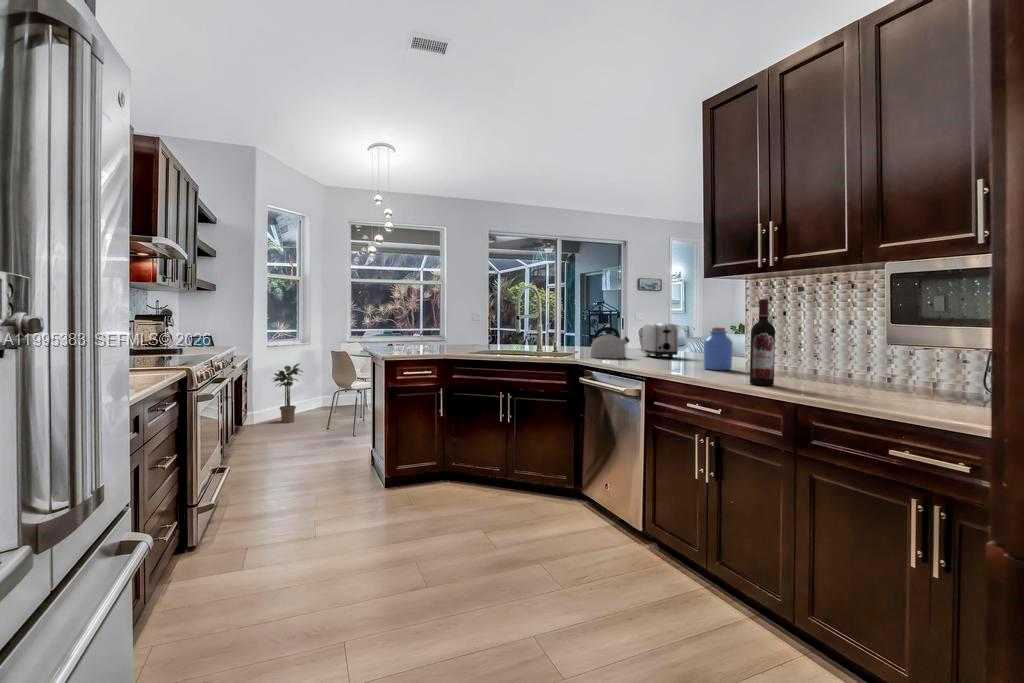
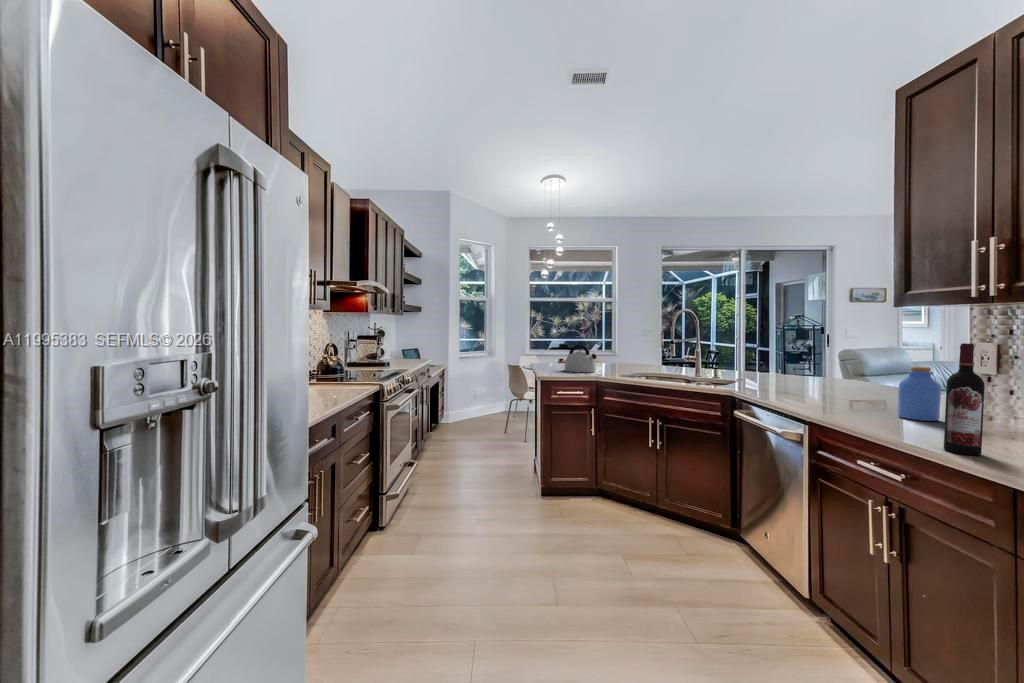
toaster: present [642,324,678,358] -> none [830,351,877,394]
kettle: present [590,327,629,358] -> present [565,345,597,372]
potted plant: present [273,363,303,423] -> none [462,372,489,424]

